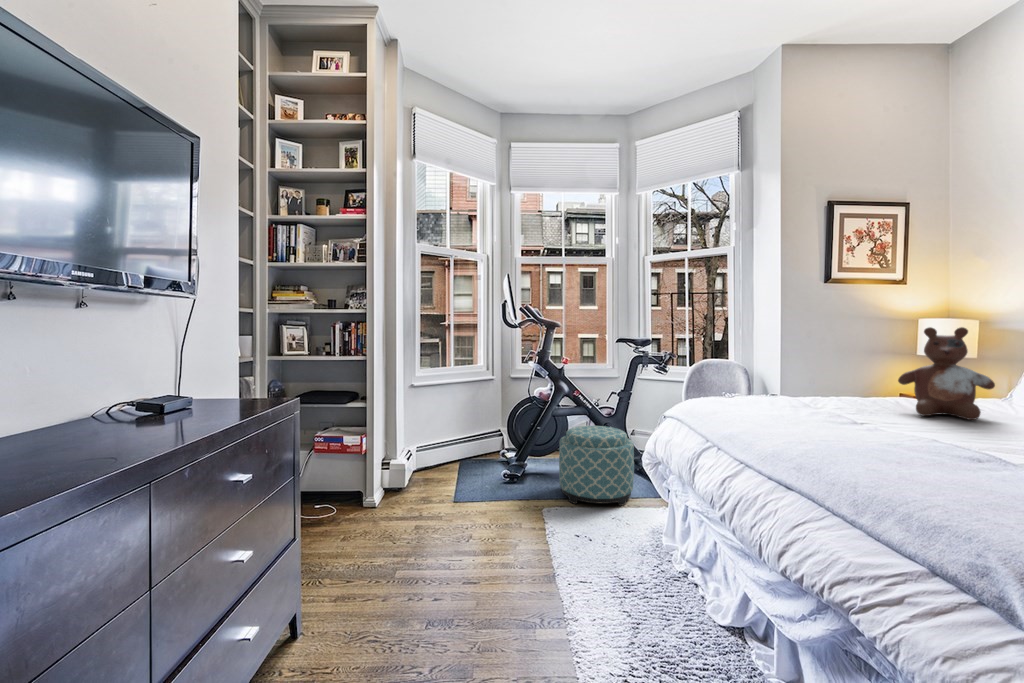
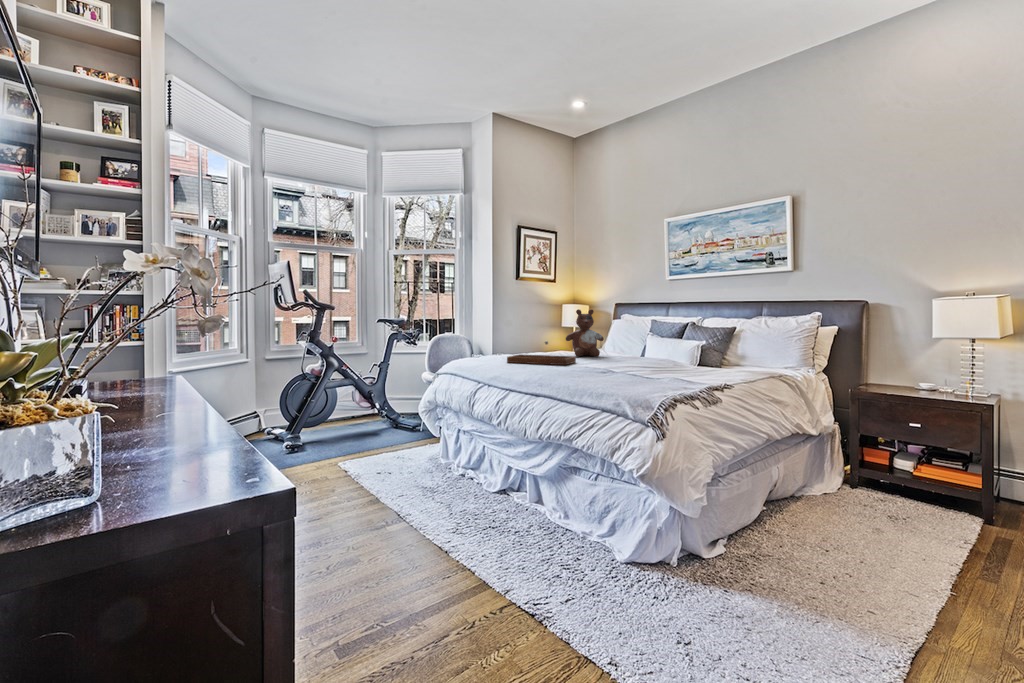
tray: none [754,386,905,438] -> present [507,341,576,365]
ottoman: present [559,426,634,506] -> none [343,390,404,453]

